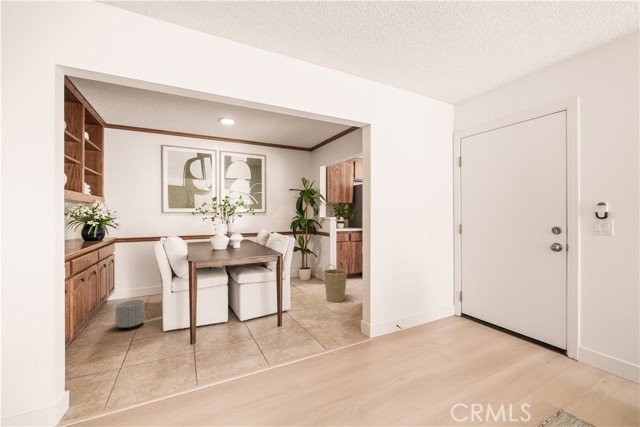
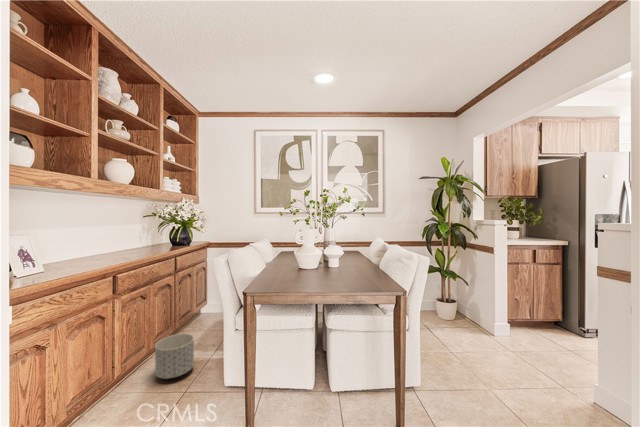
basket: present [323,265,347,302] -> none [487,316,548,406]

